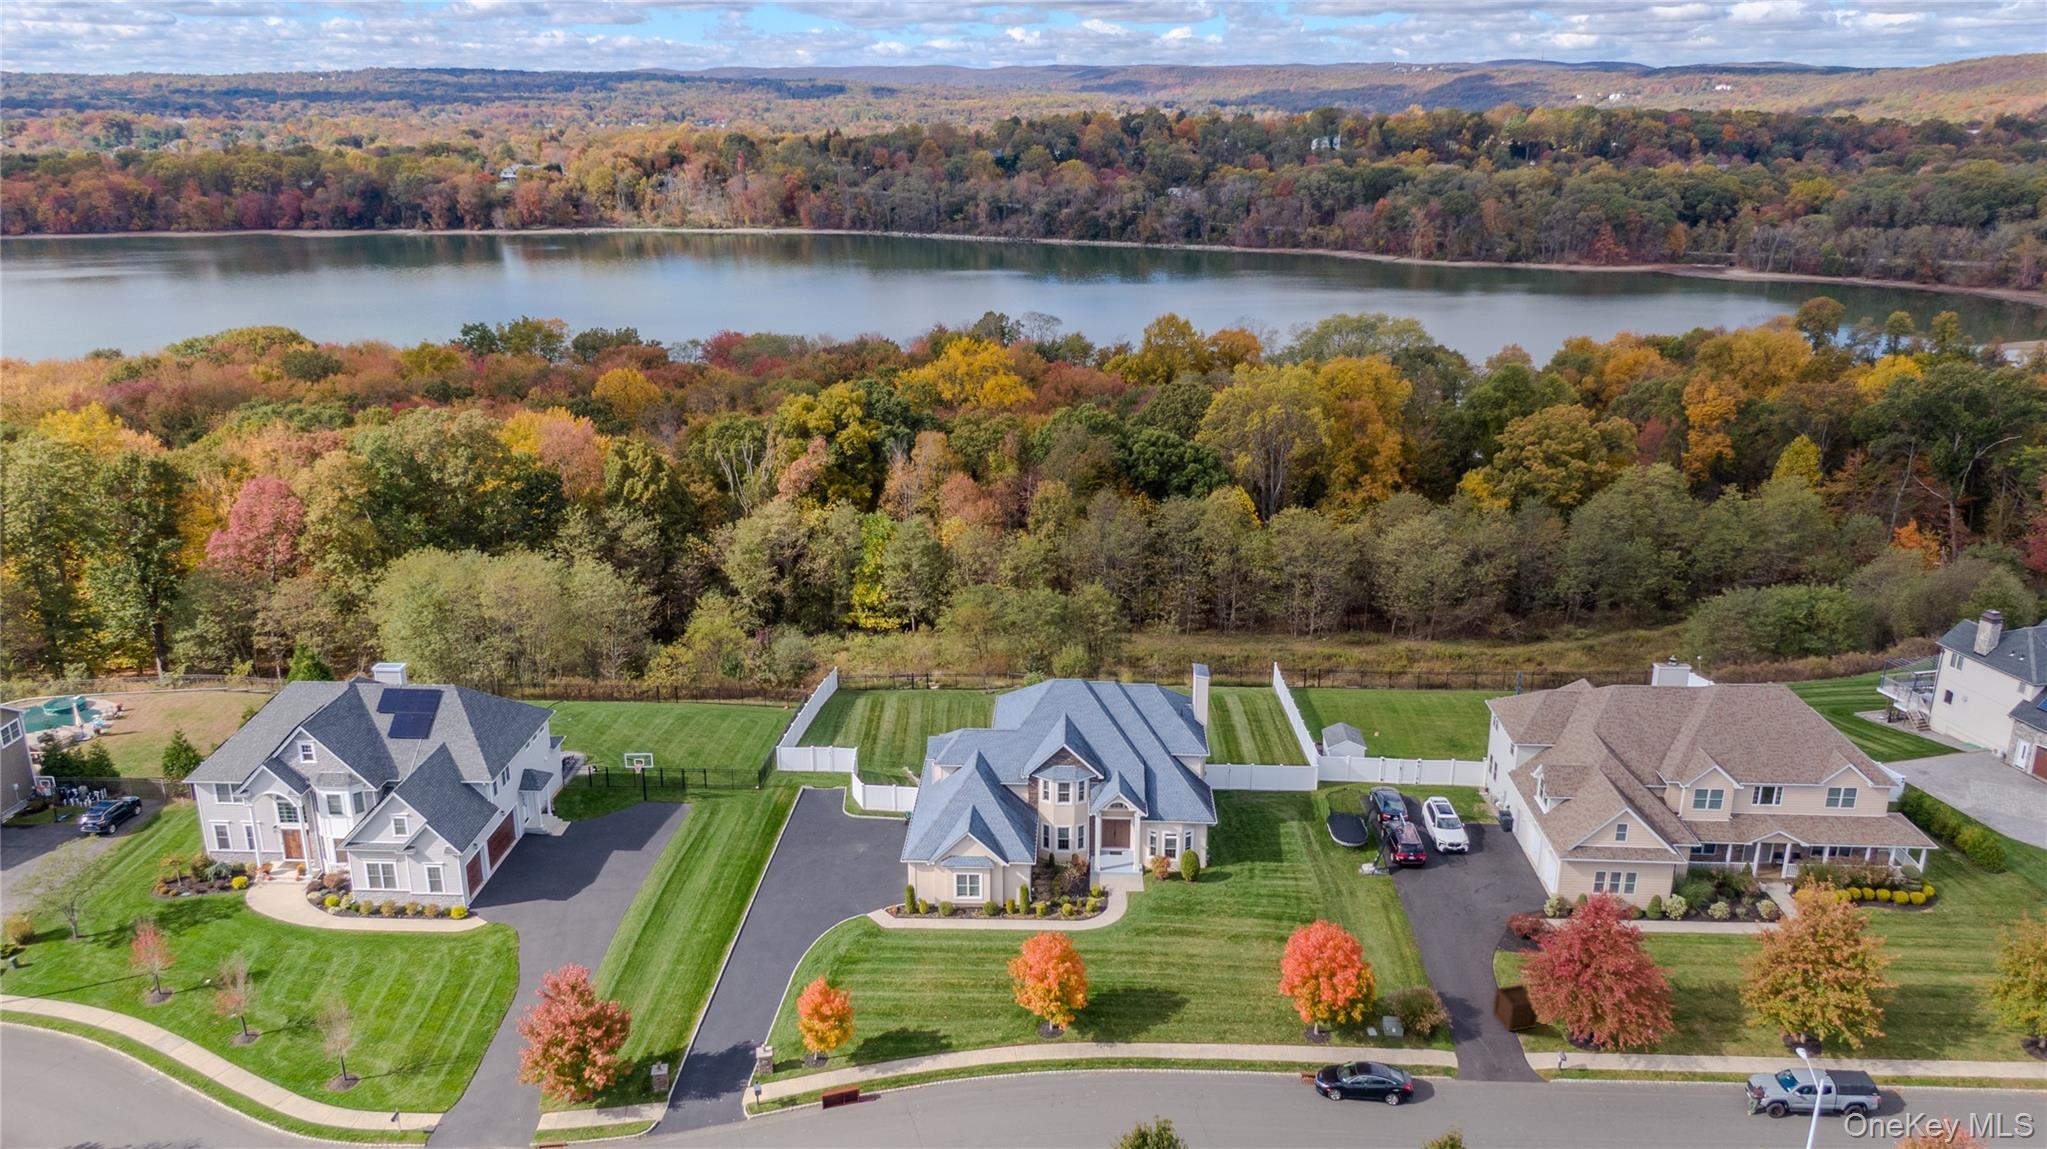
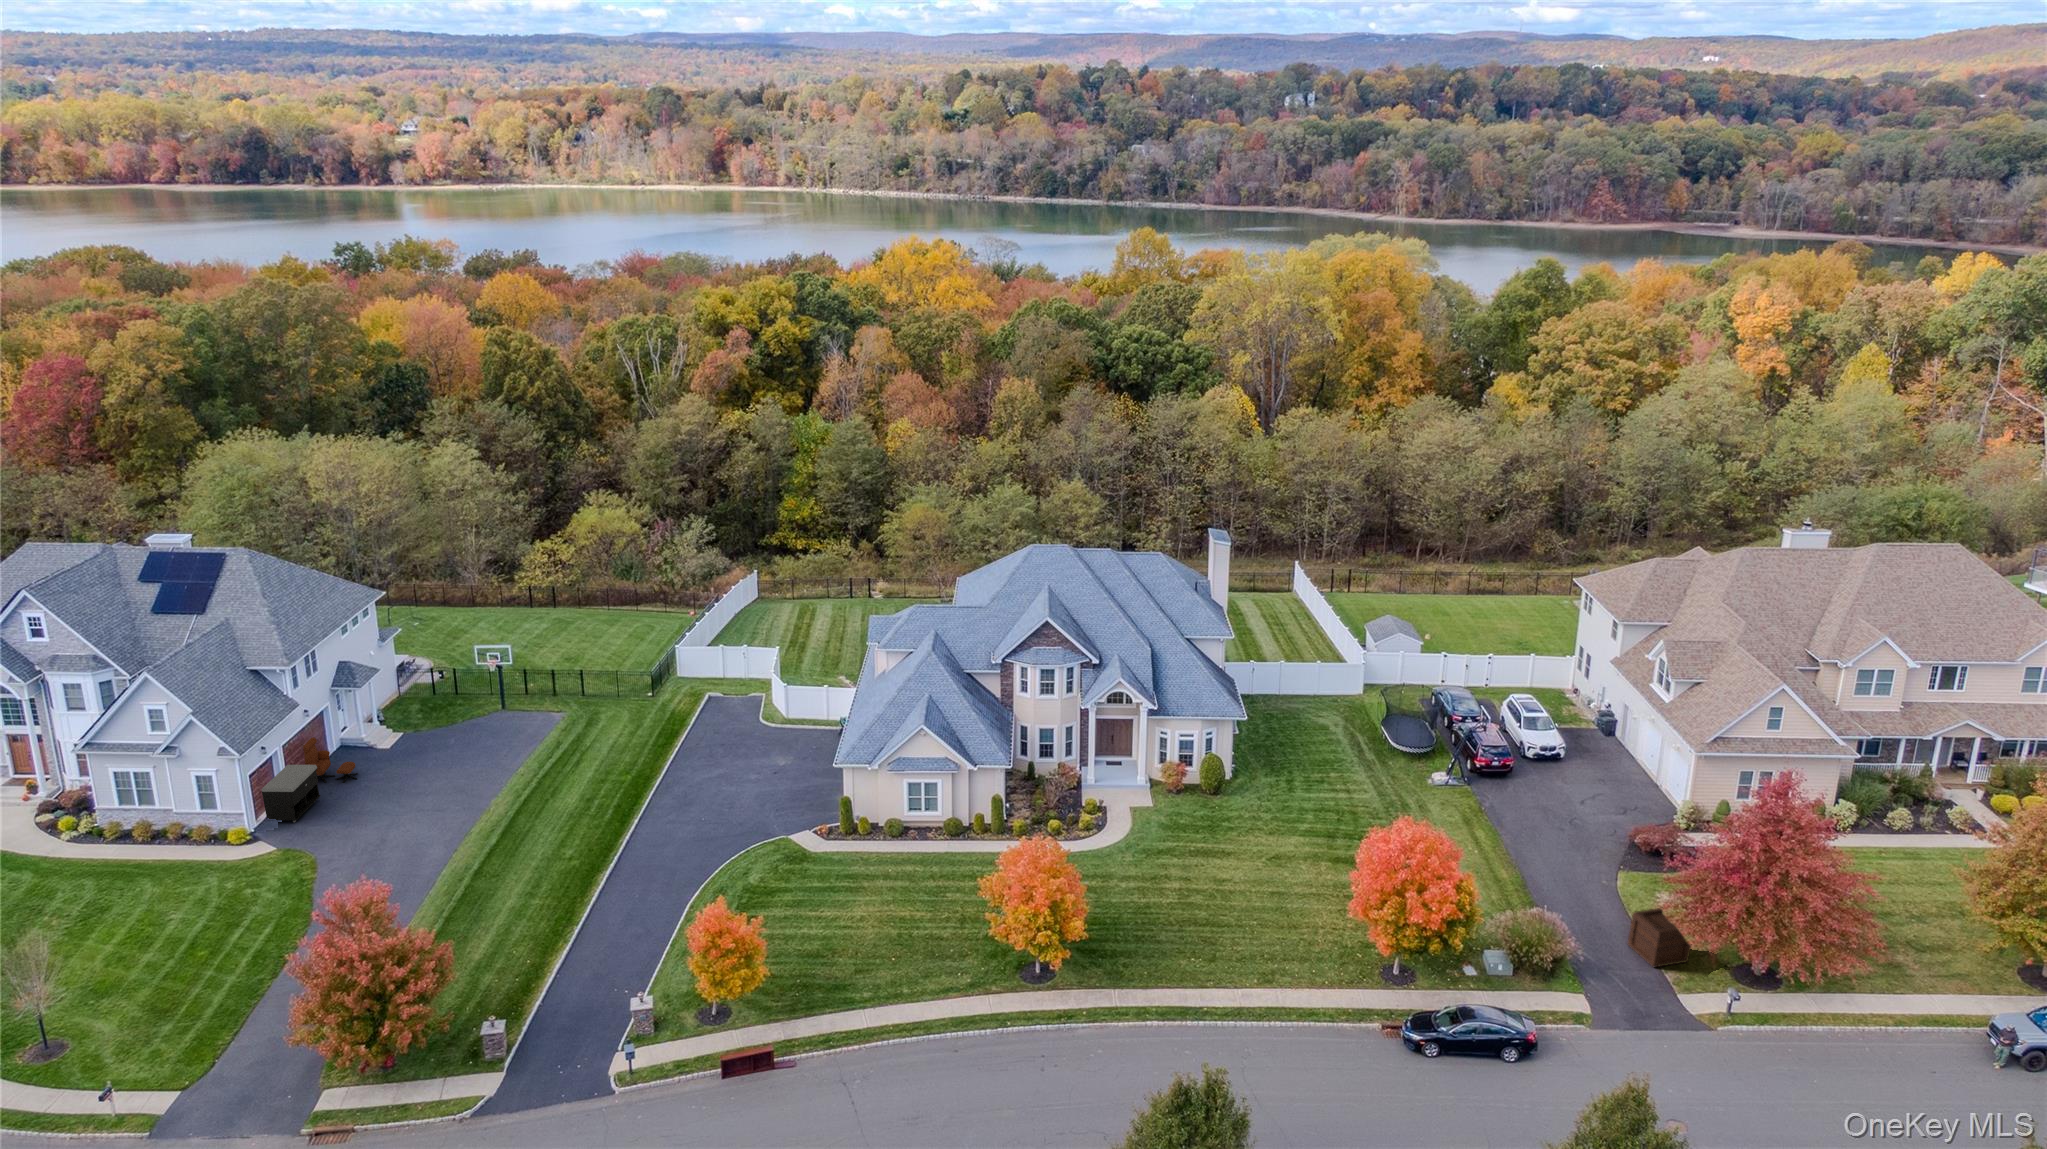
lounge chair: none [501,831,540,866] -> present [303,737,358,783]
storage bench: none [474,854,515,899] -> present [262,765,320,822]

